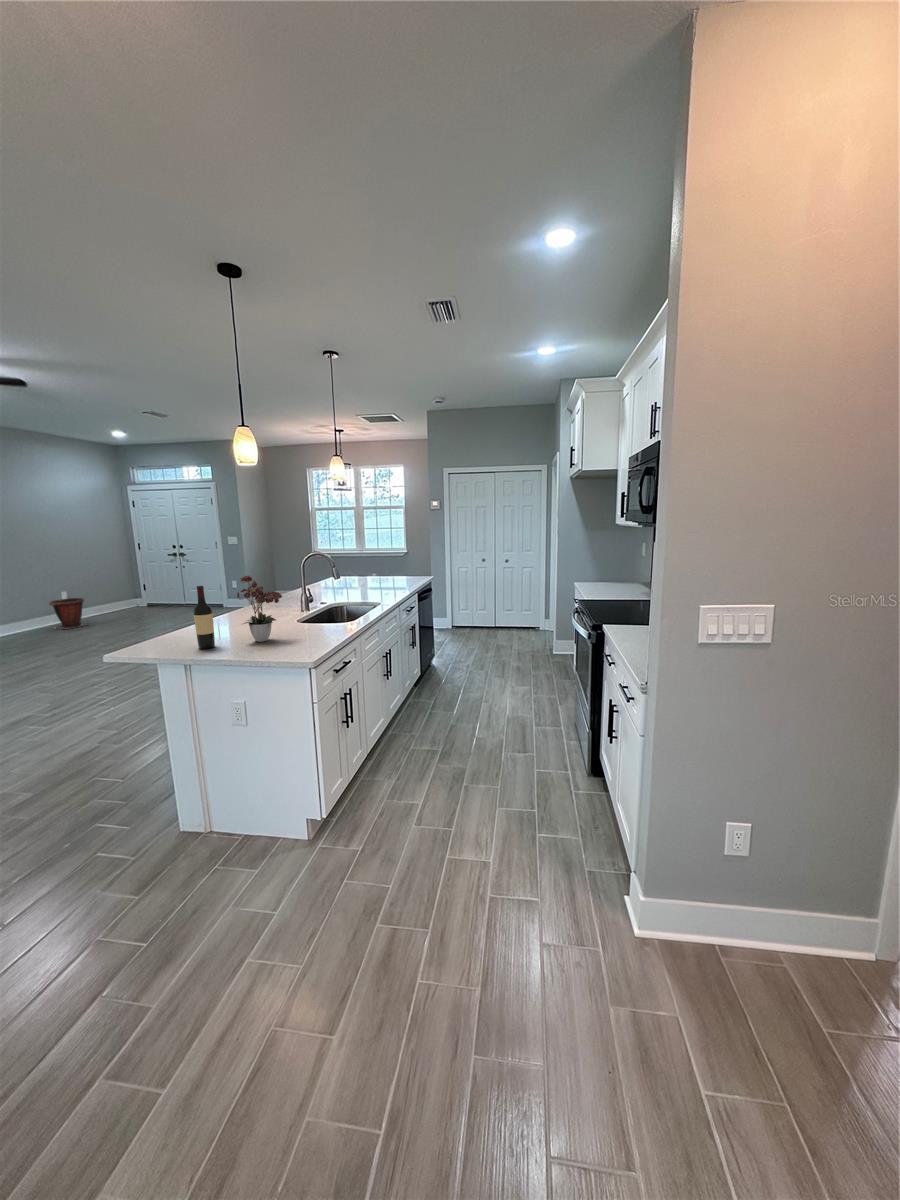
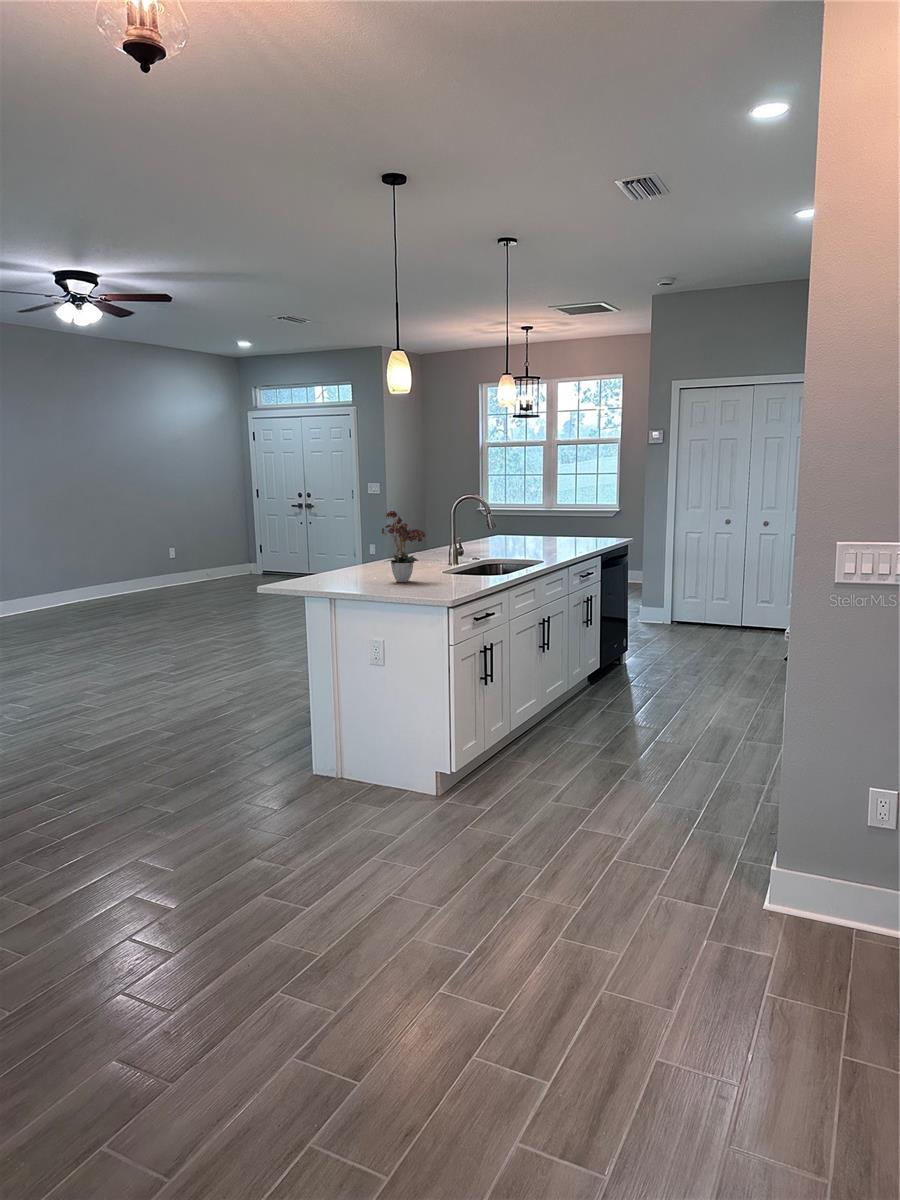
wine bottle: present [193,585,215,649] -> none [340,519,358,584]
waste bin: present [49,598,86,629] -> none [161,553,200,592]

